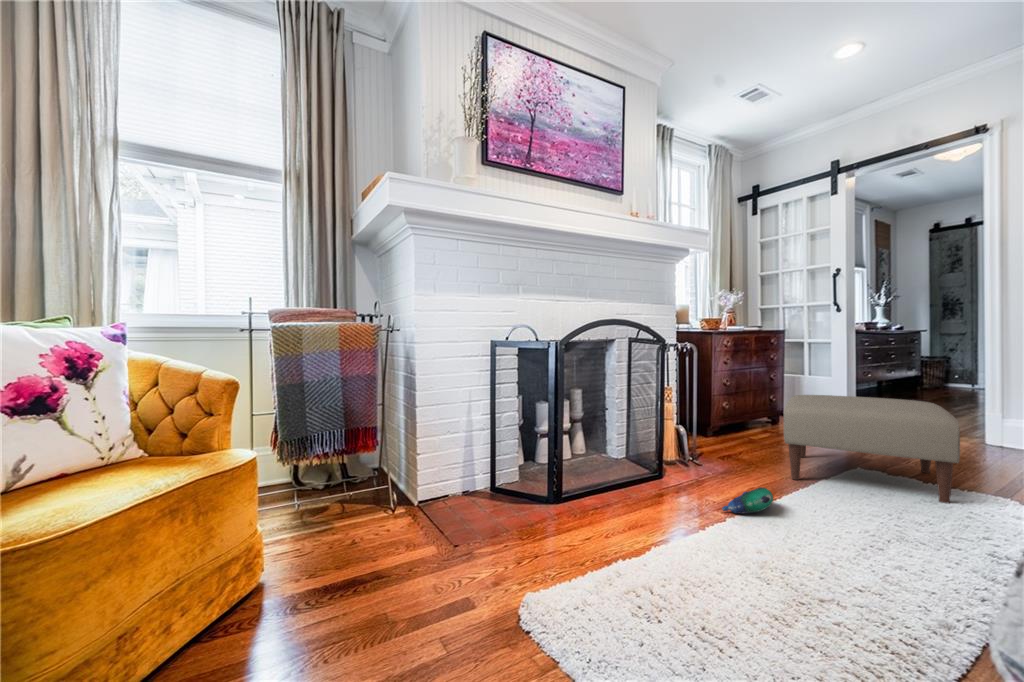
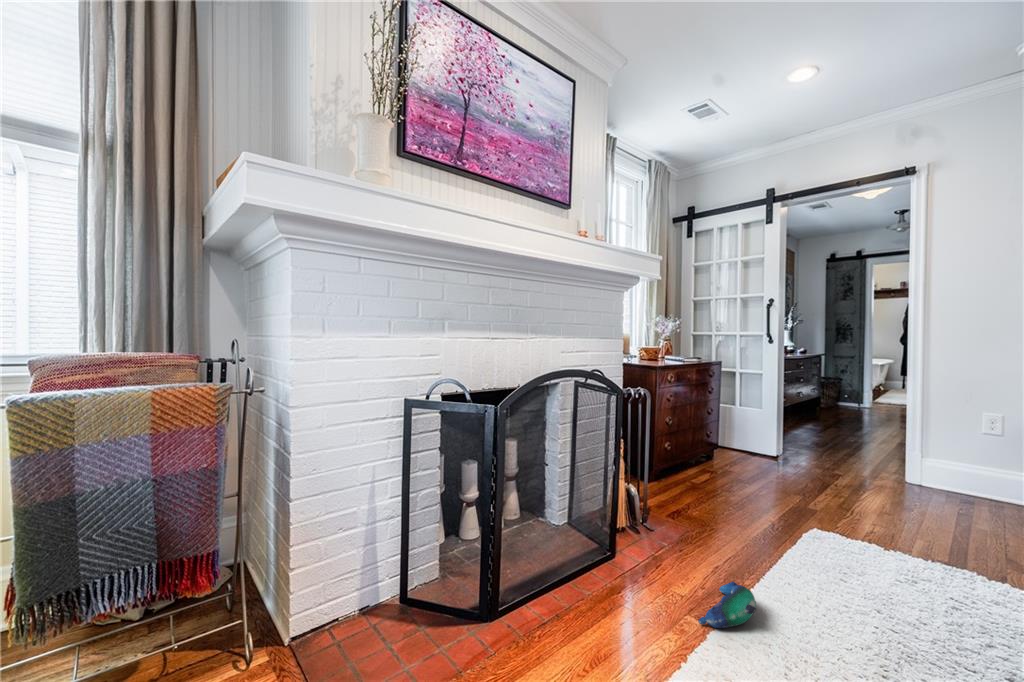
ottoman: present [784,395,960,503] -> none [744,443,942,587]

